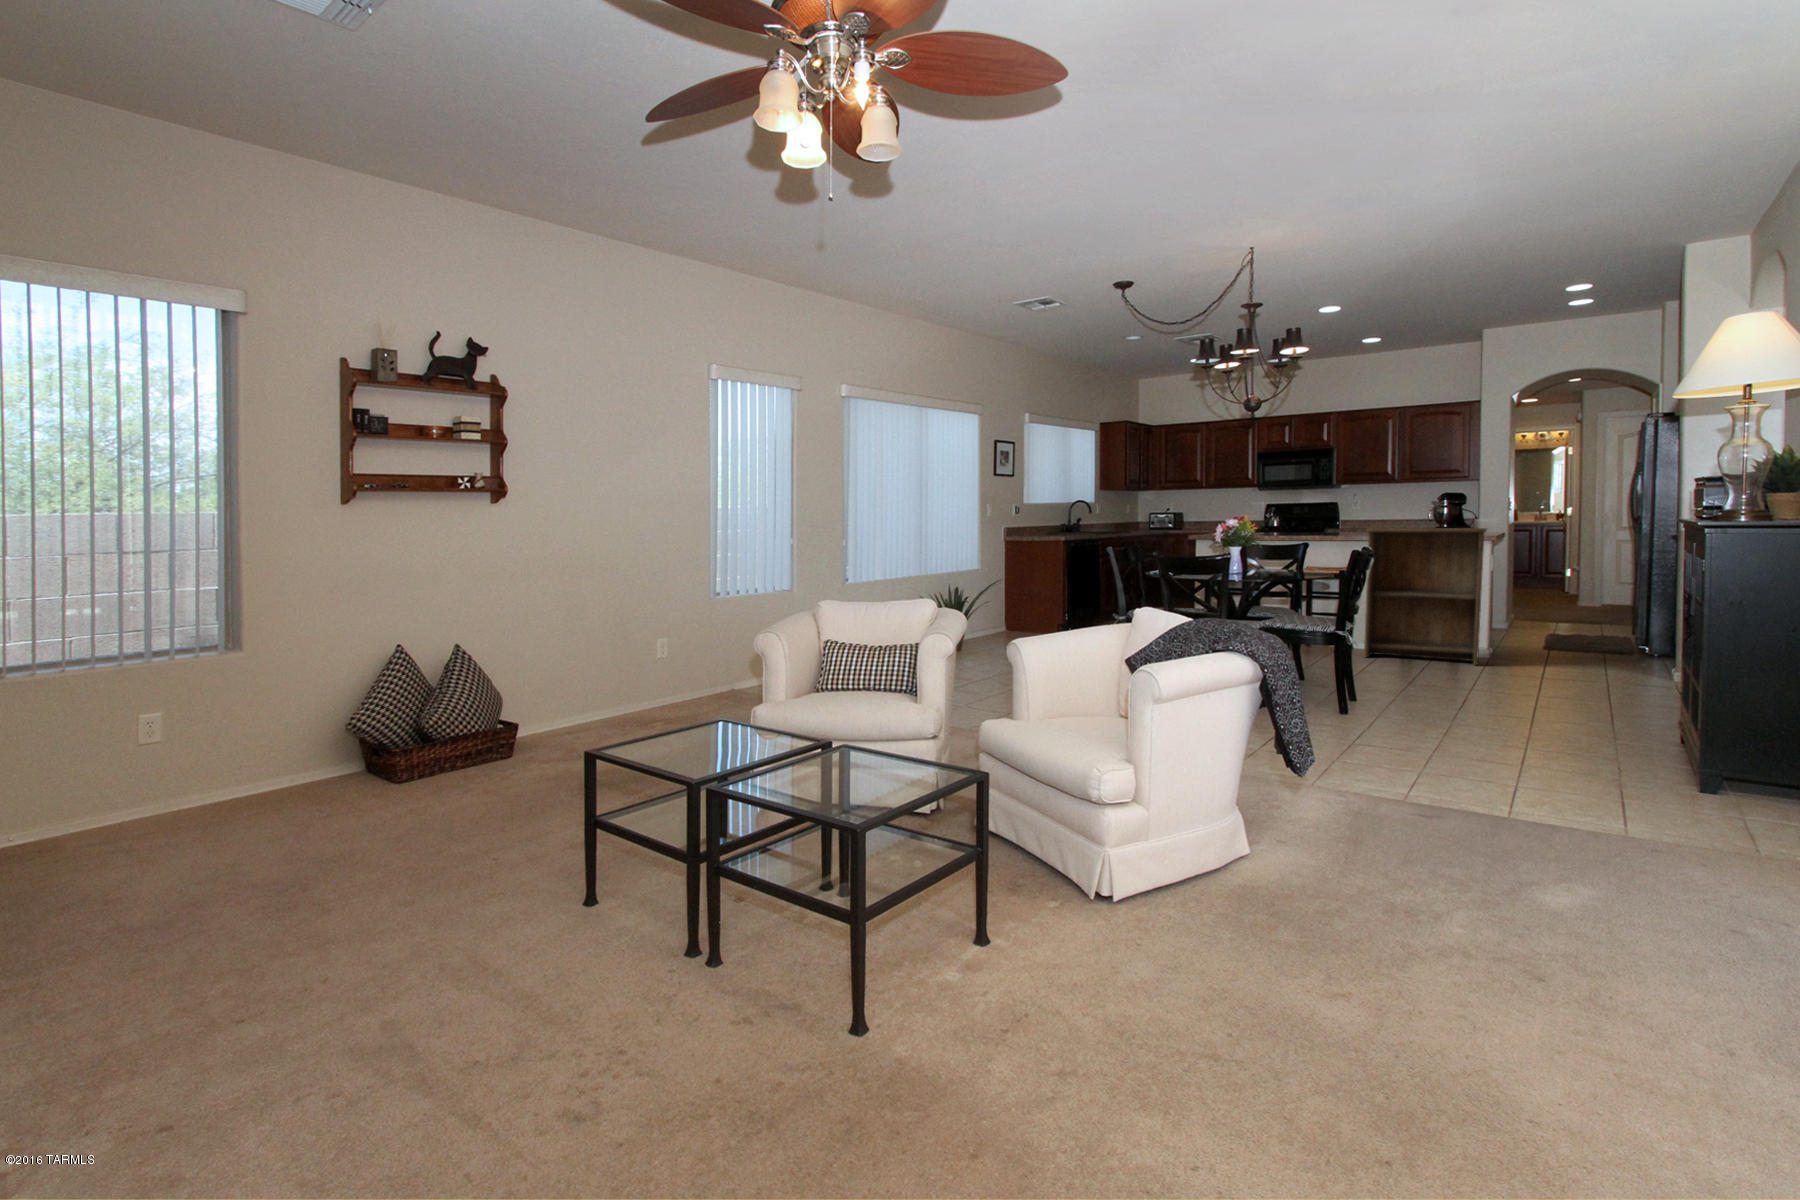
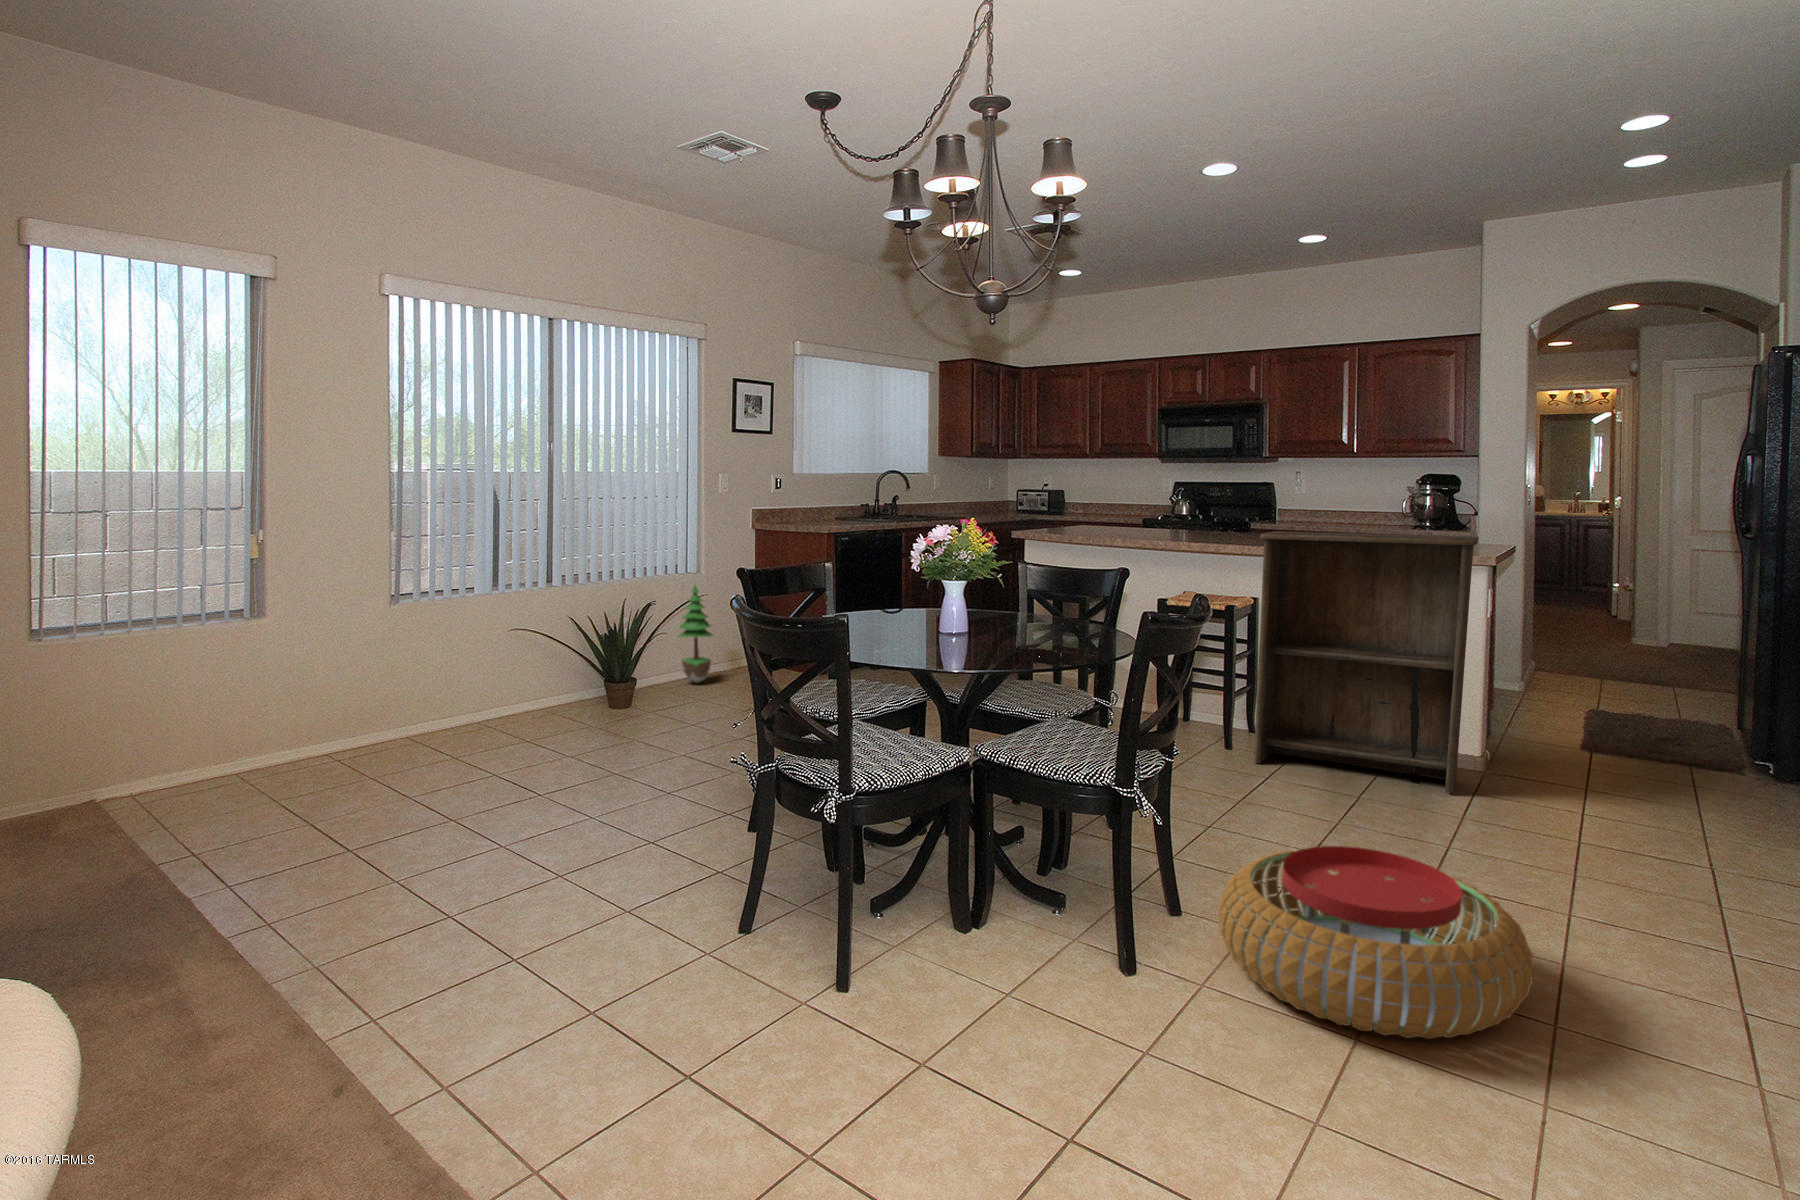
potted tree: none [978,569,1001,633] -> present [679,585,712,683]
pouf: none [1385,660,1525,719] -> present [1218,846,1534,1039]

